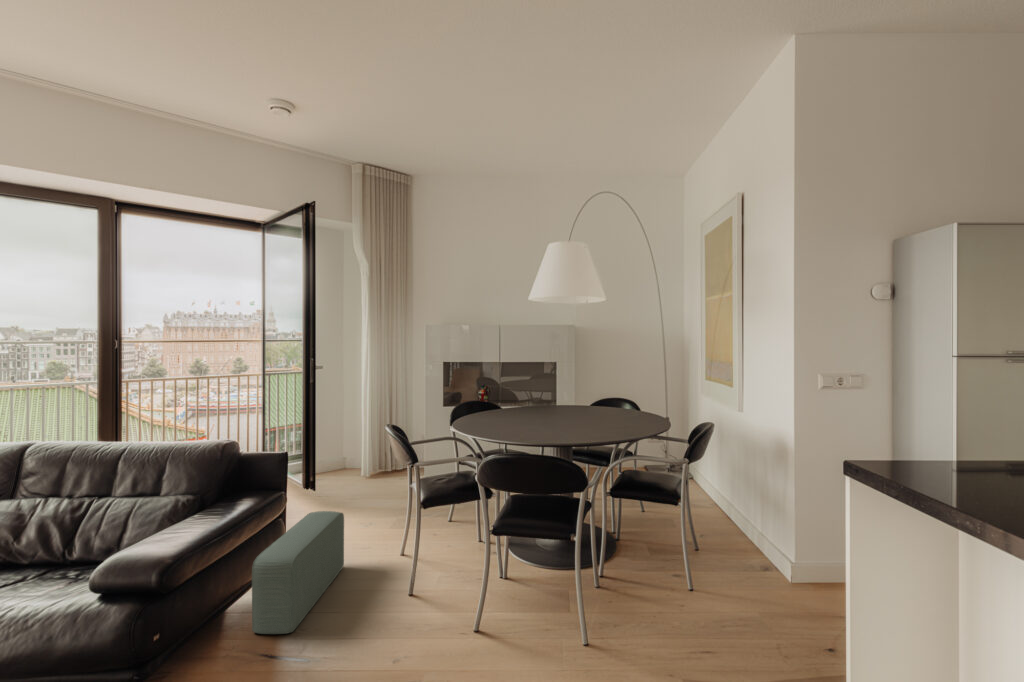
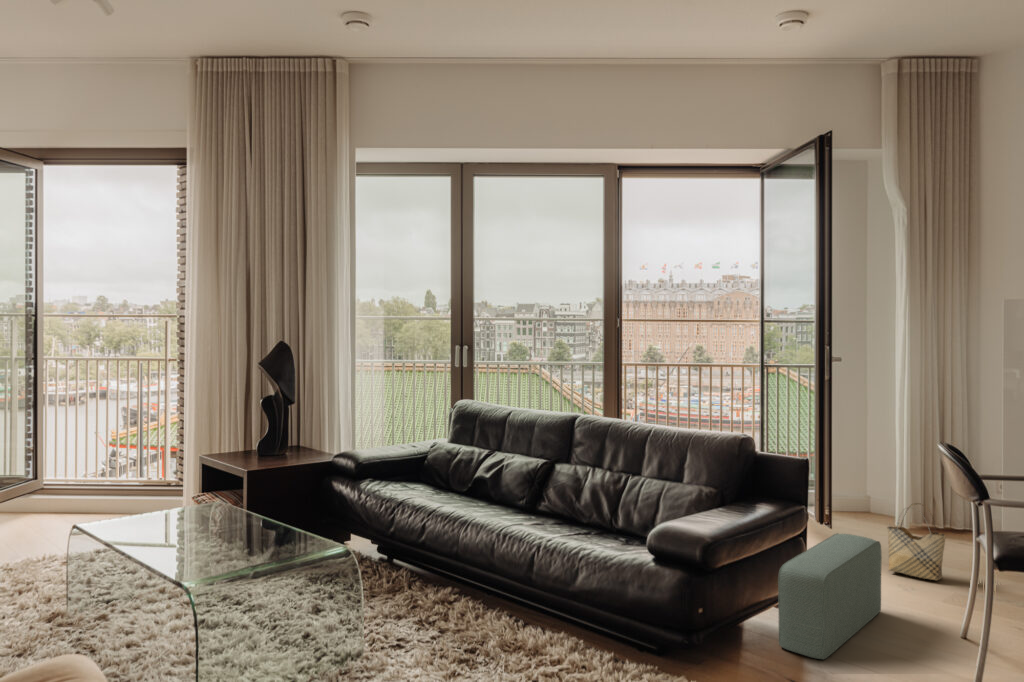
woven basket: none [351,474,390,529] -> present [887,503,946,580]

